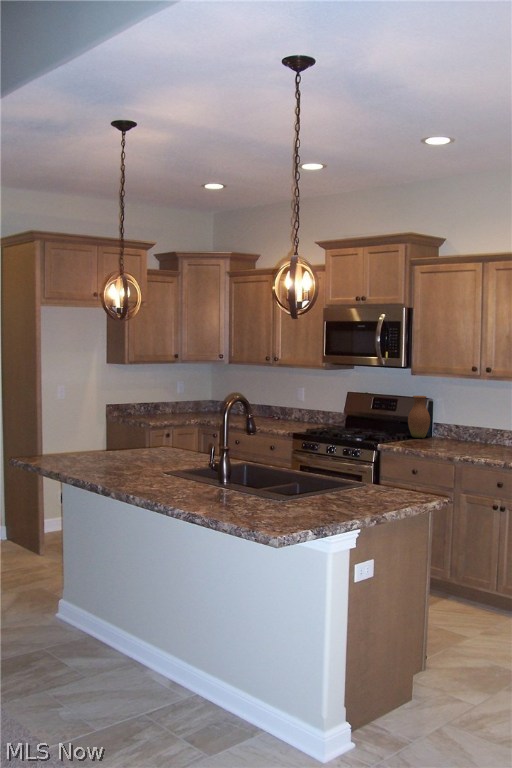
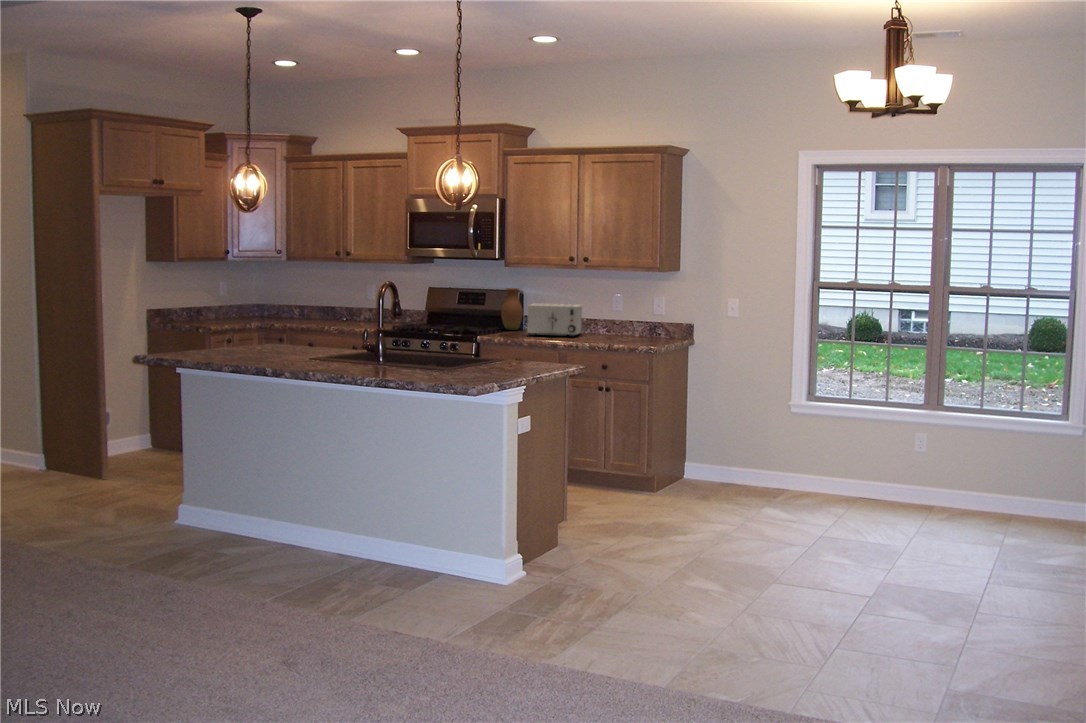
toaster: none [427,413,487,451] -> present [527,303,582,337]

